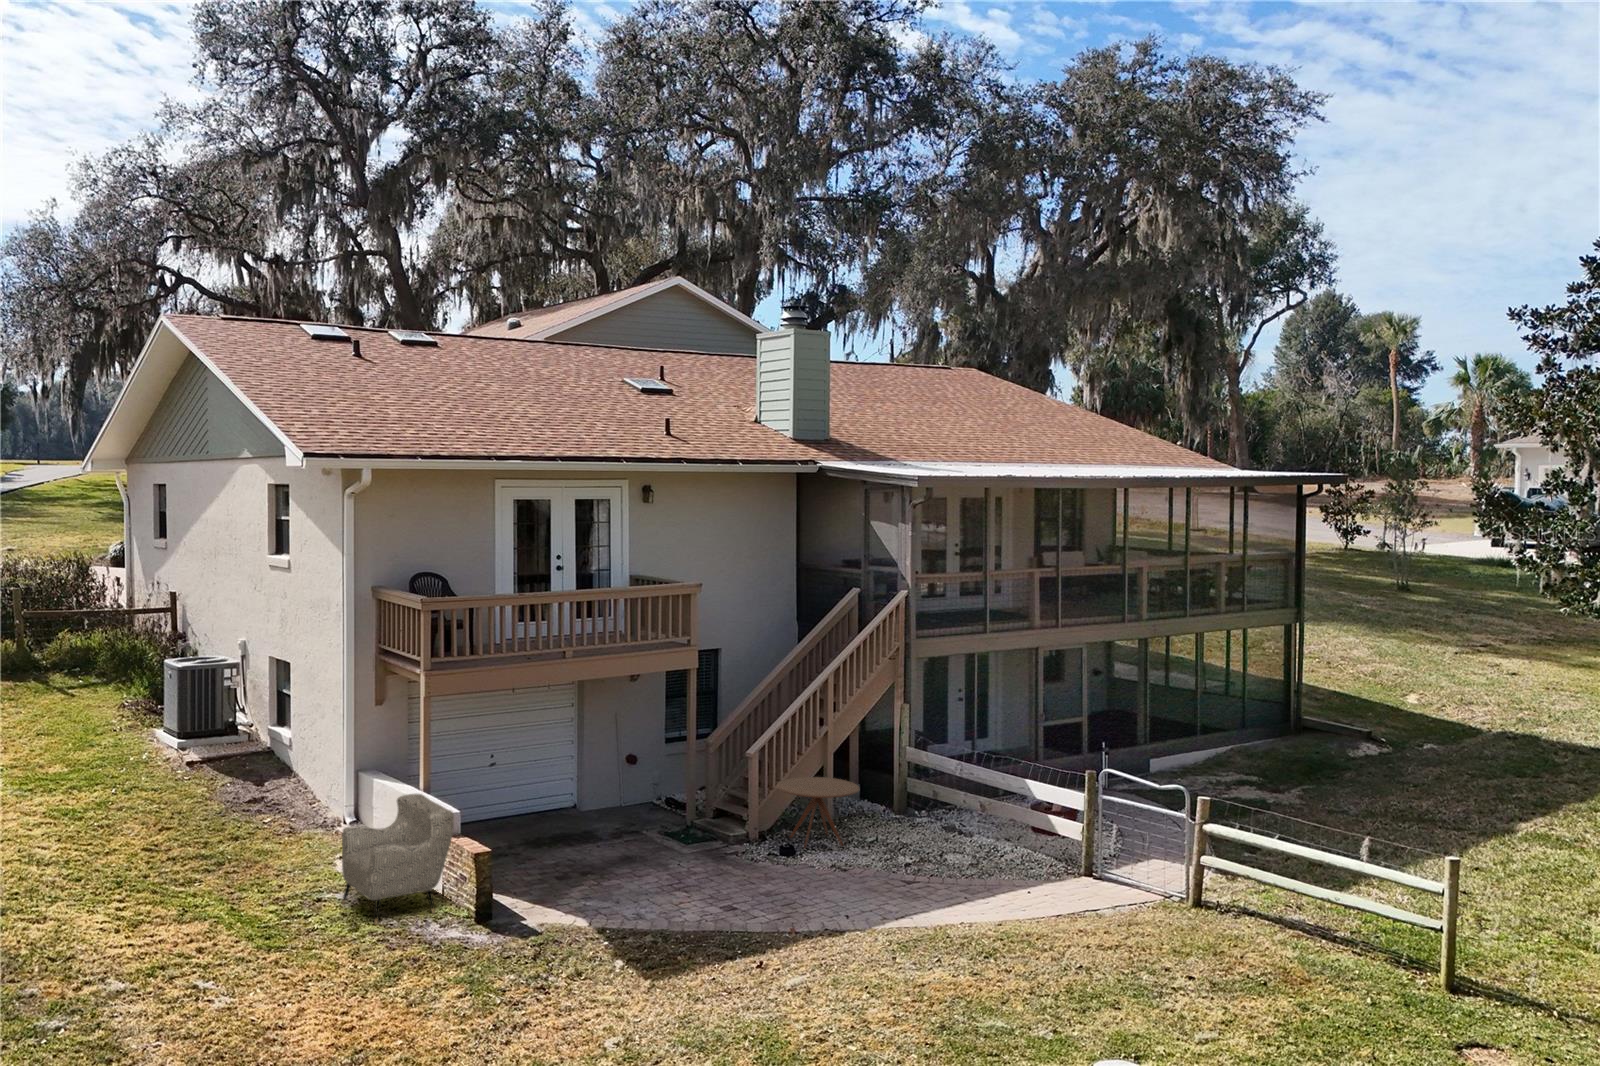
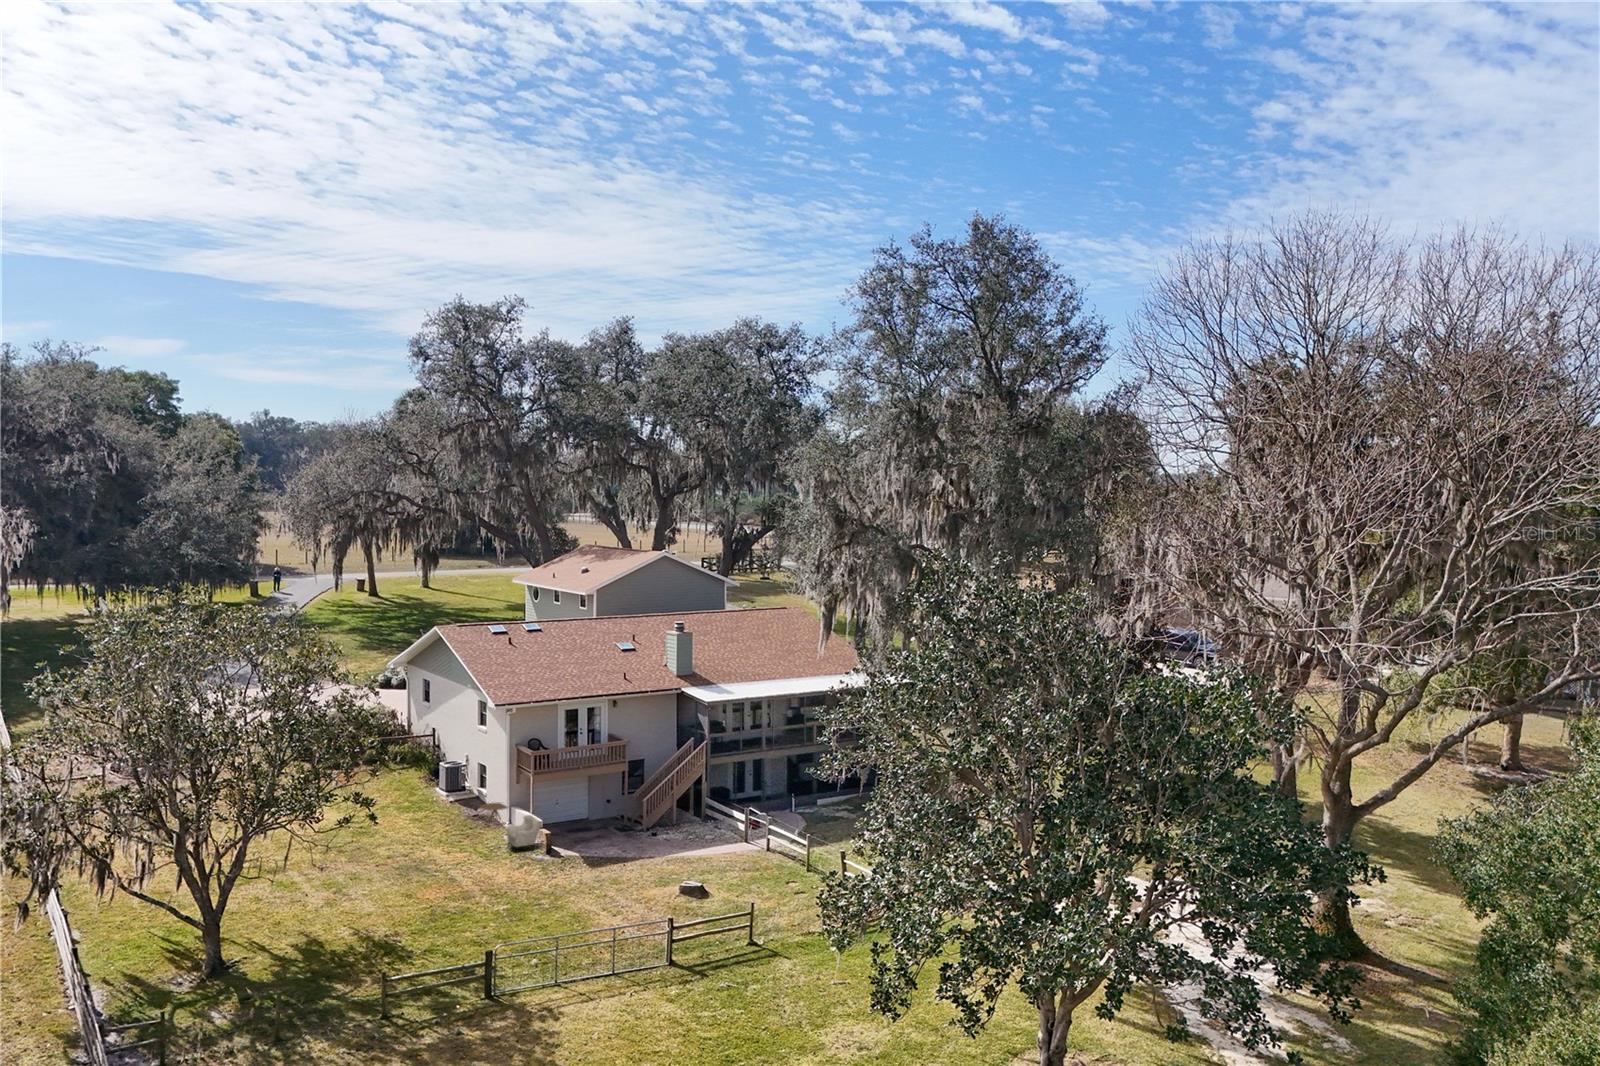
round table: present [777,777,859,848] -> present [480,803,508,821]

